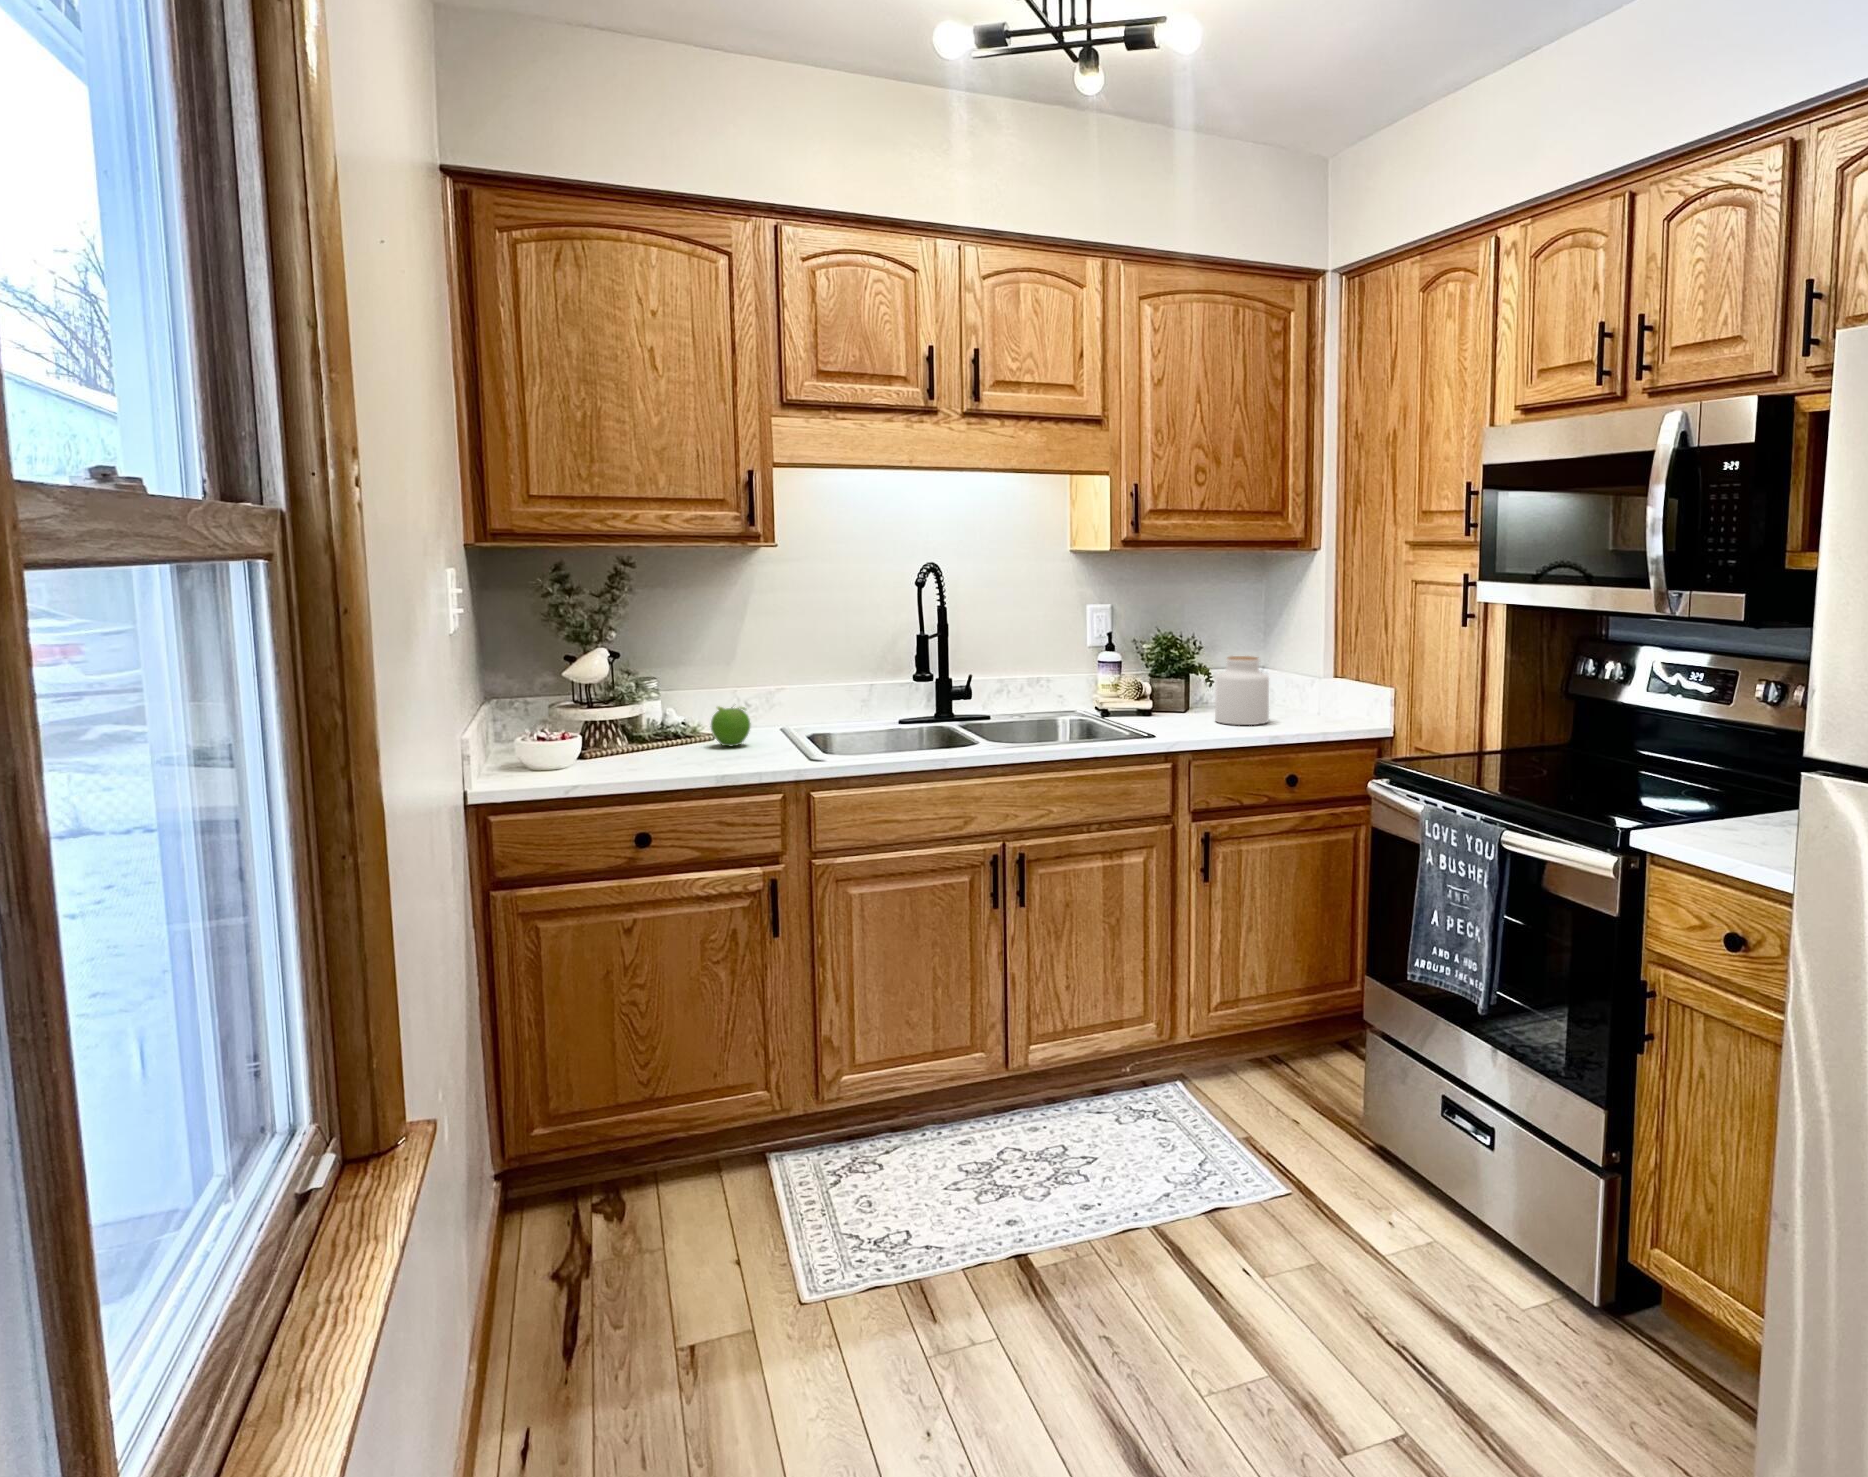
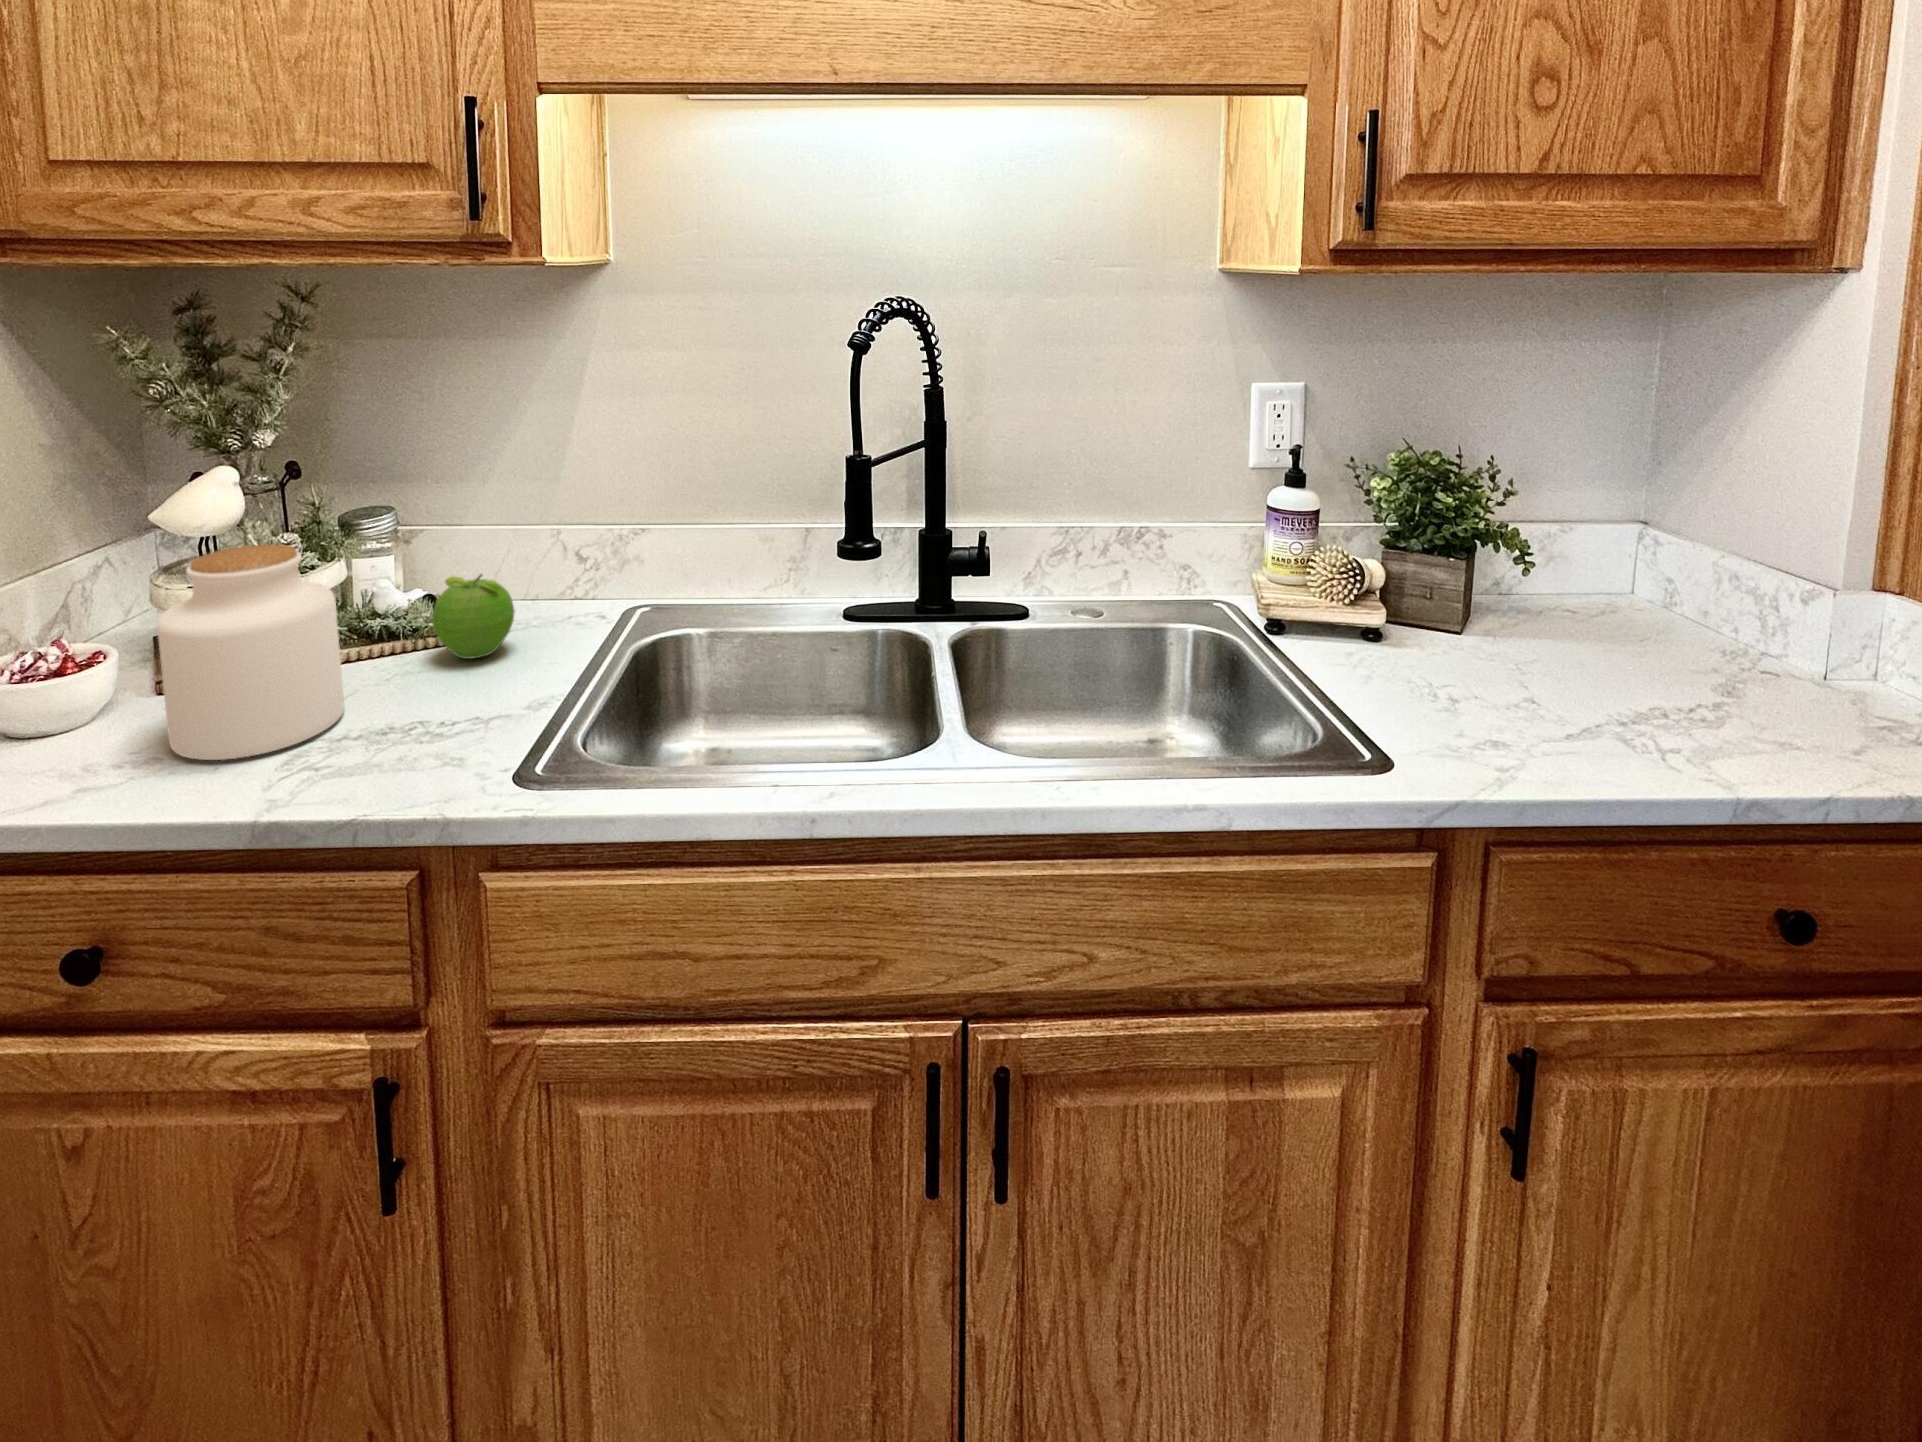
jar: present [1215,656,1269,725] -> present [157,544,344,760]

